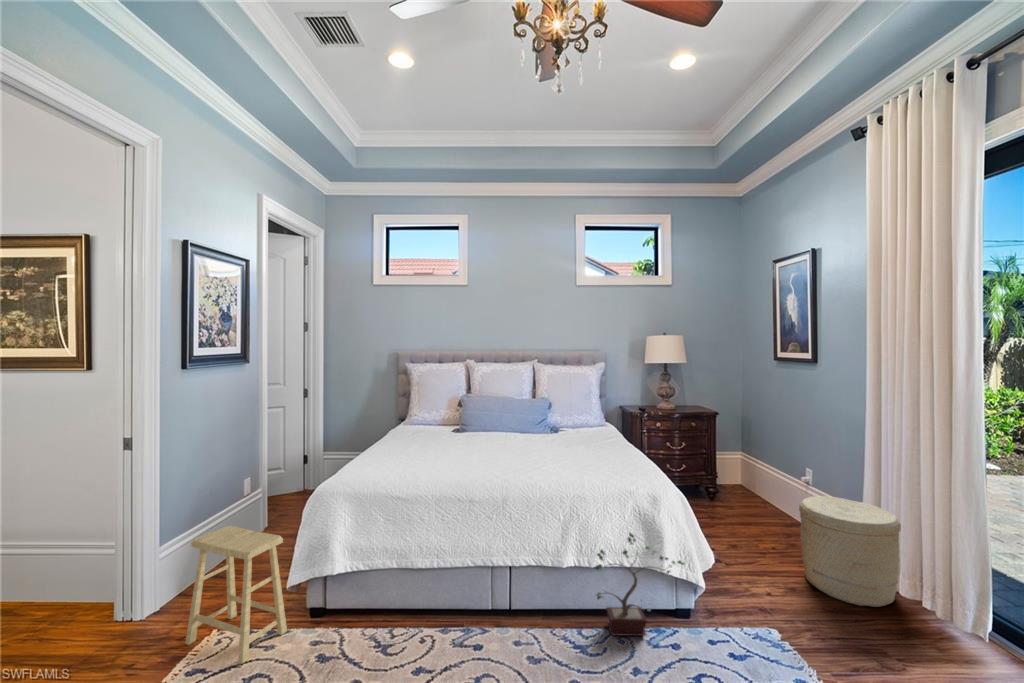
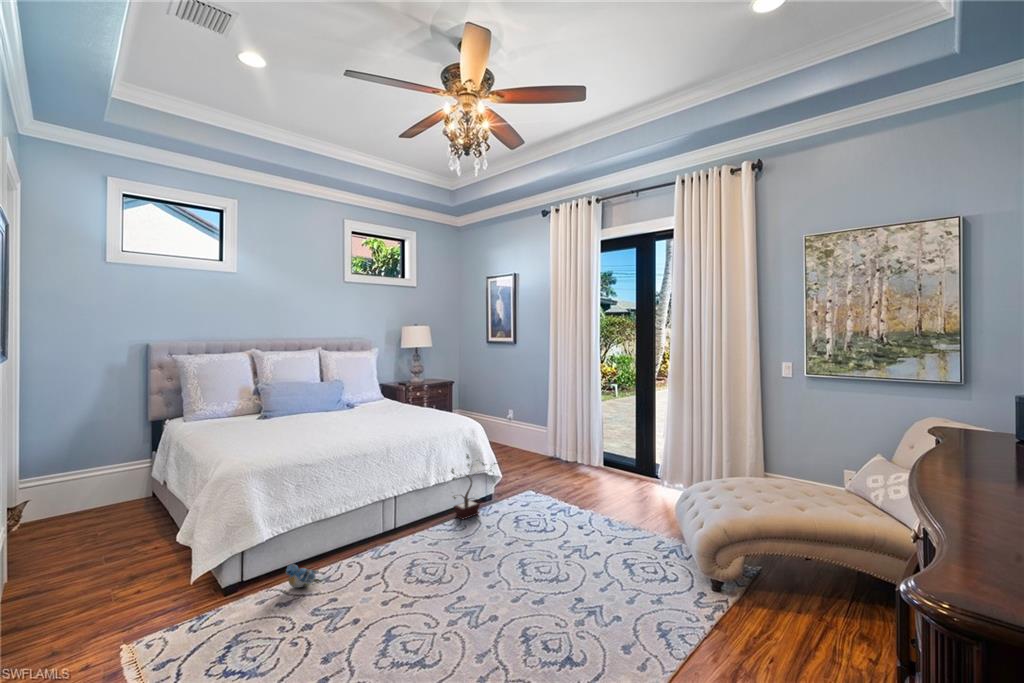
woven basket: present [799,496,901,607] -> none [523,420,568,472]
footstool: present [185,526,287,664] -> none [101,520,215,664]
plush toy: none [349,613,381,649] -> present [285,564,319,588]

